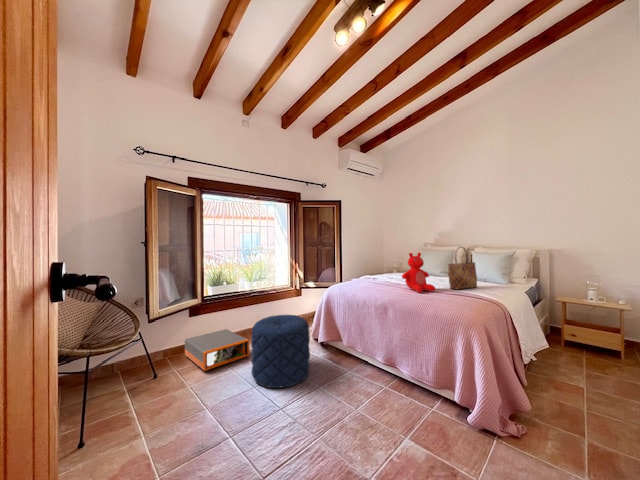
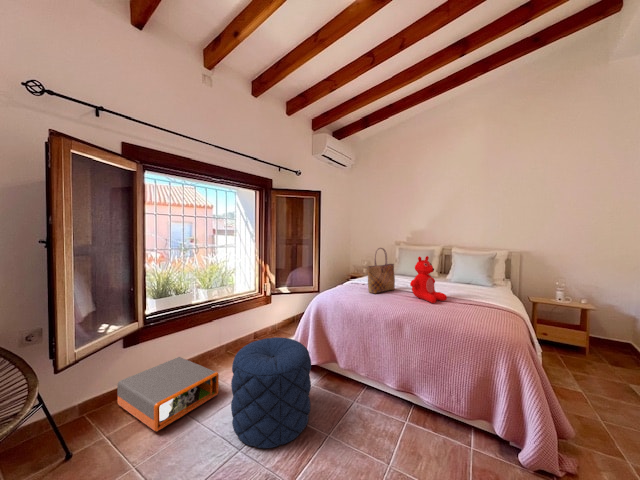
tote bag: present [448,247,477,289] -> present [368,248,395,294]

